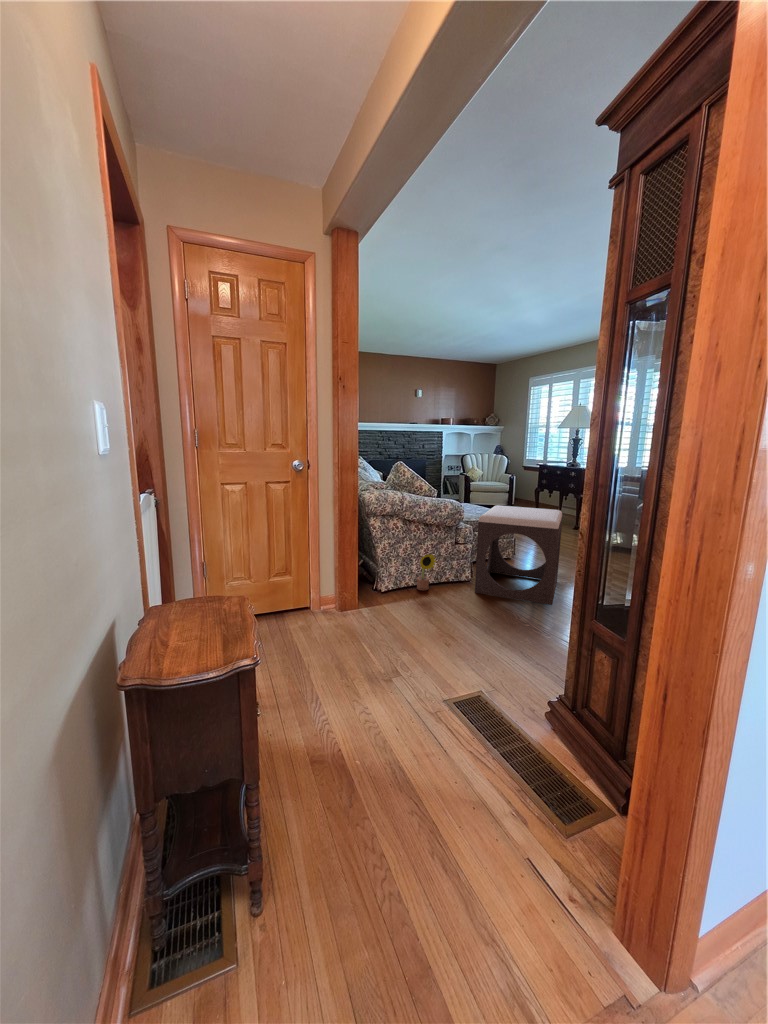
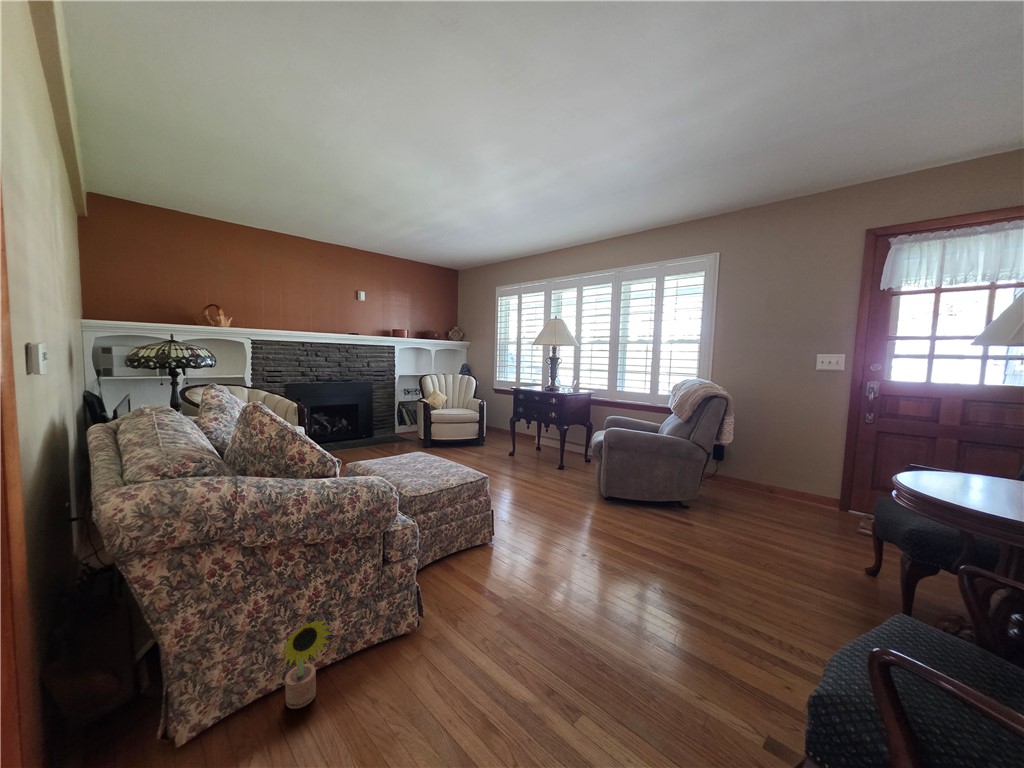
footstool: present [475,505,563,605] -> none [423,473,586,693]

